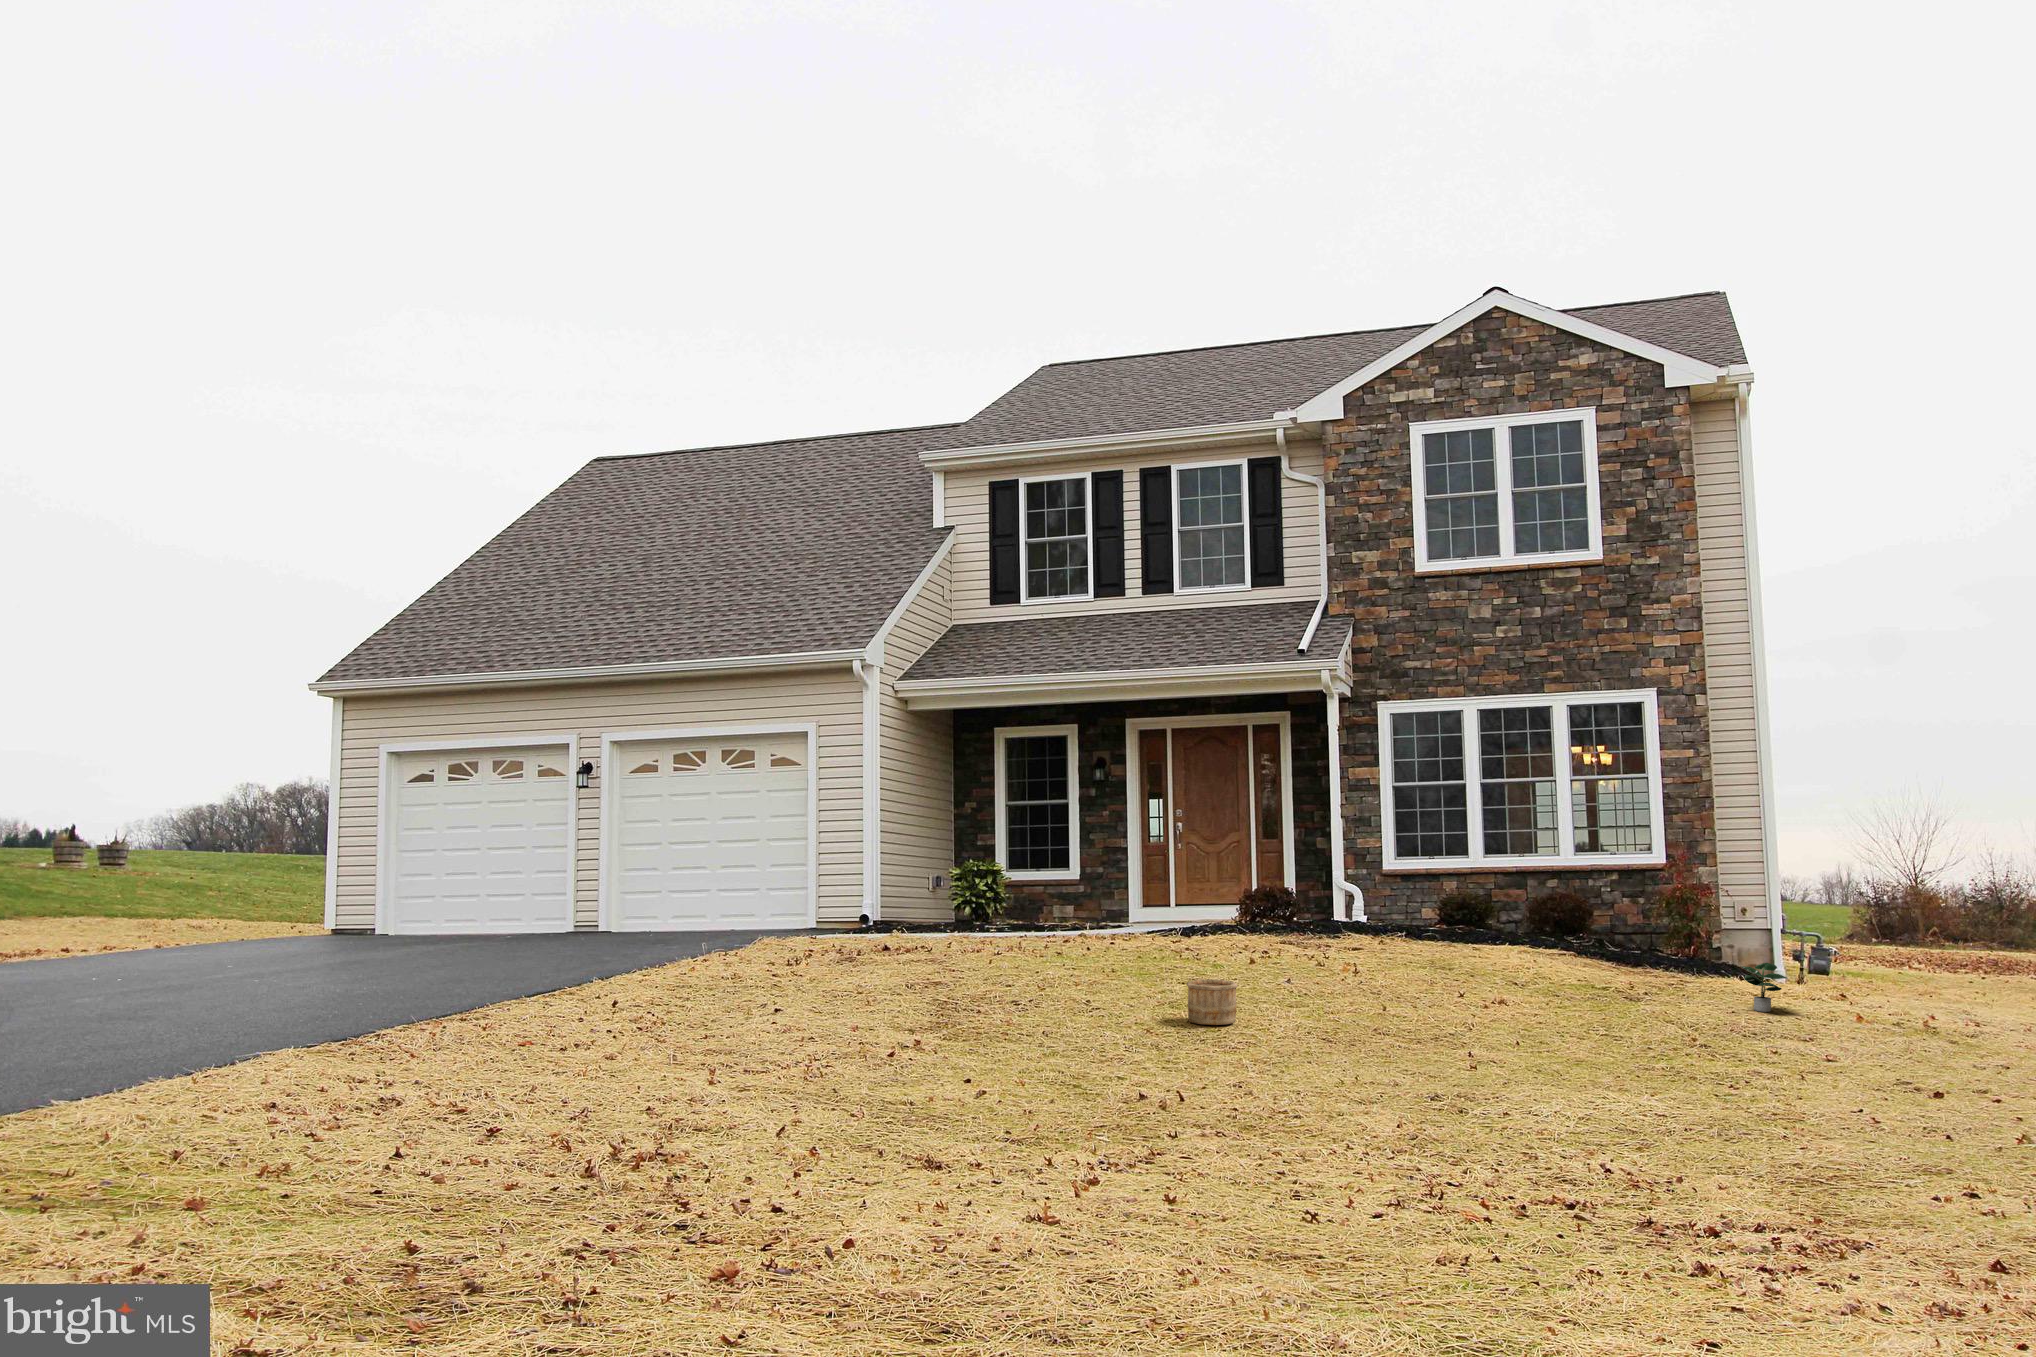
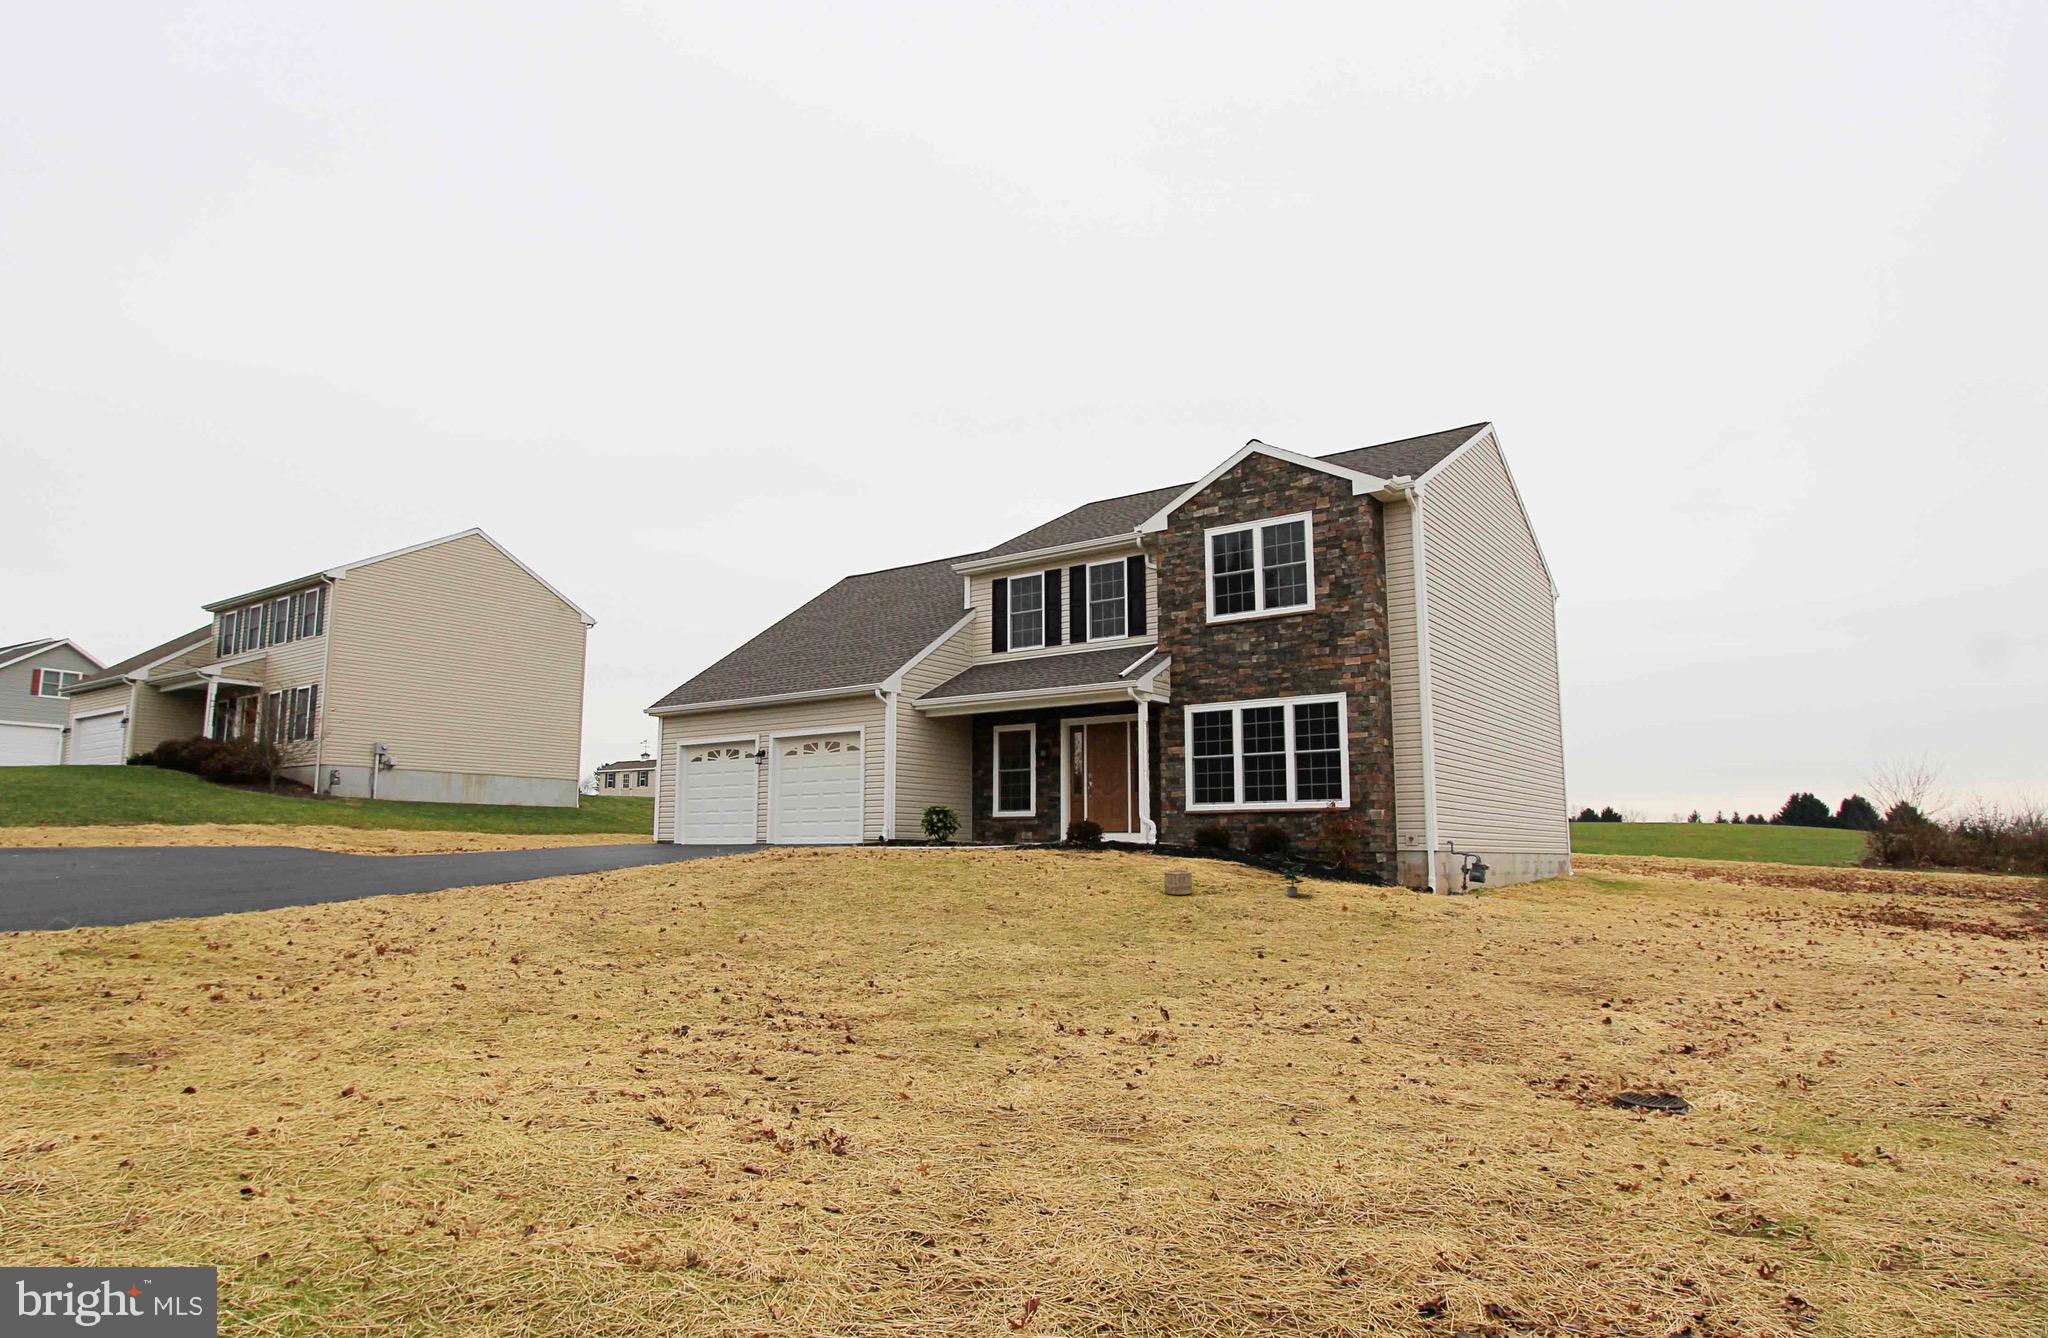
wooden bucket: present [1187,979,1238,1025] -> present [1163,869,1192,895]

